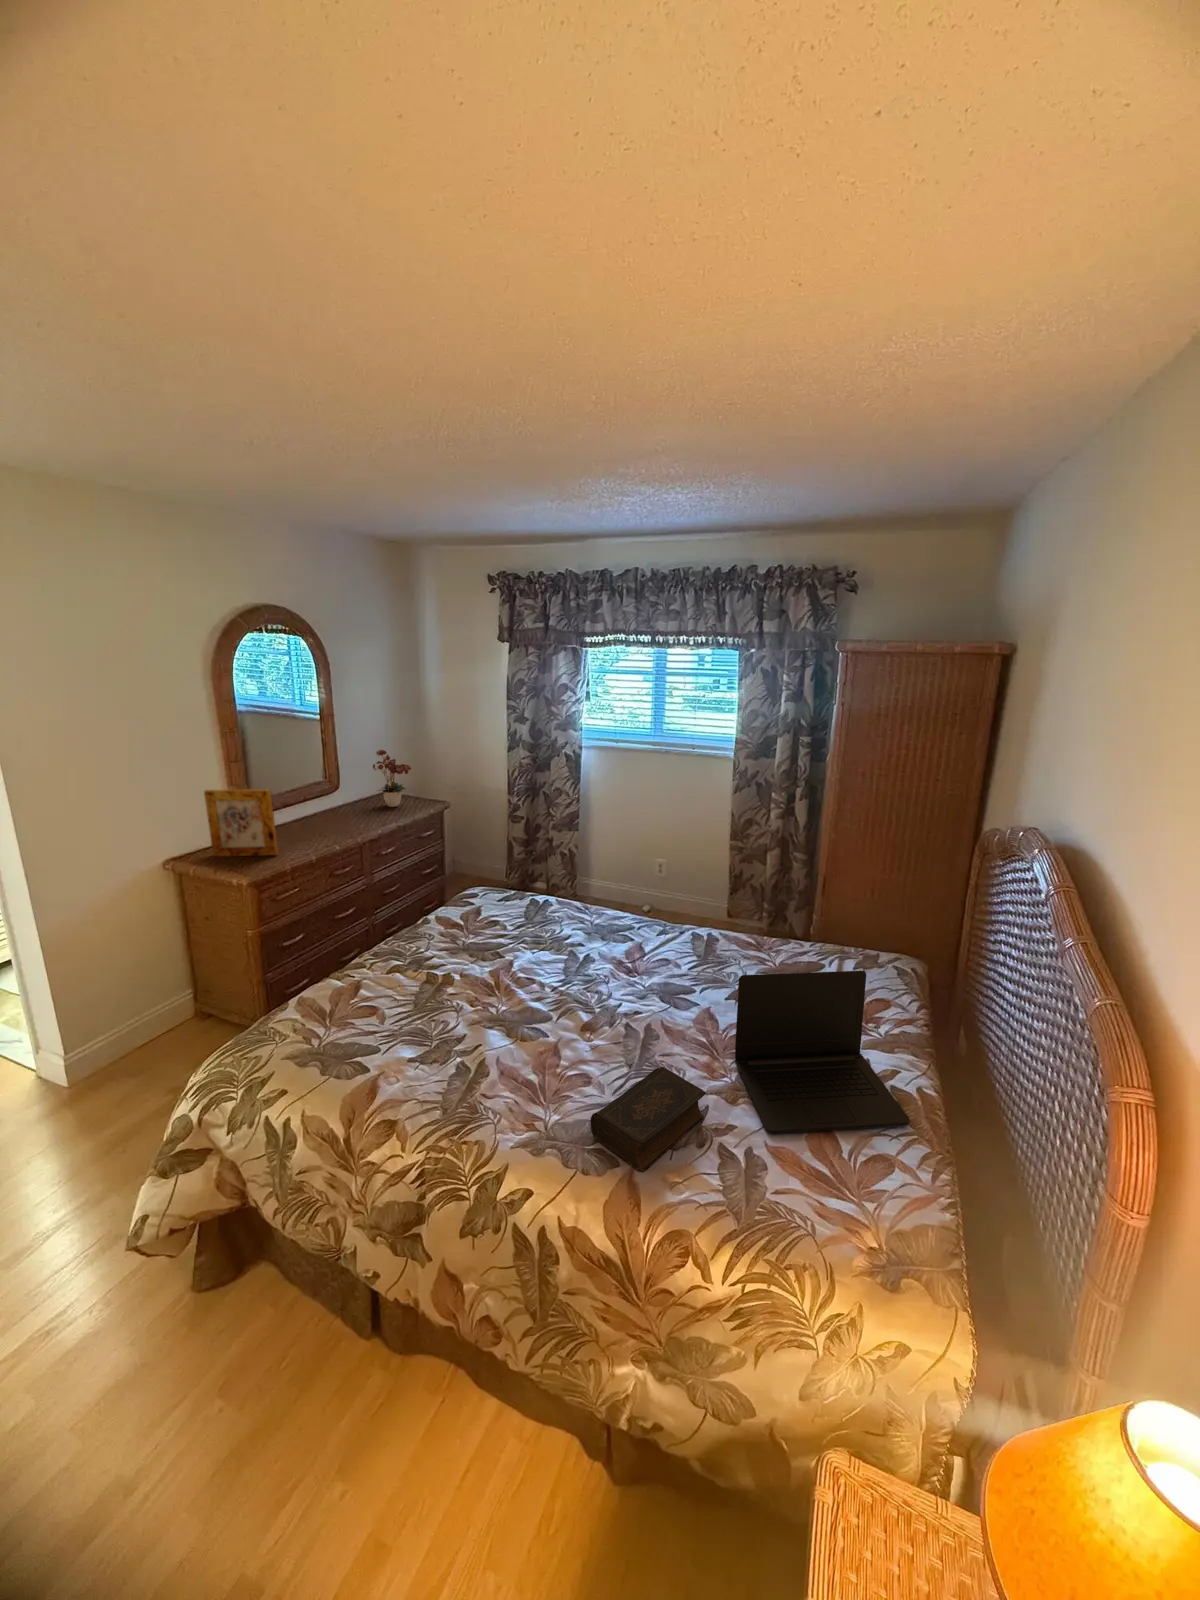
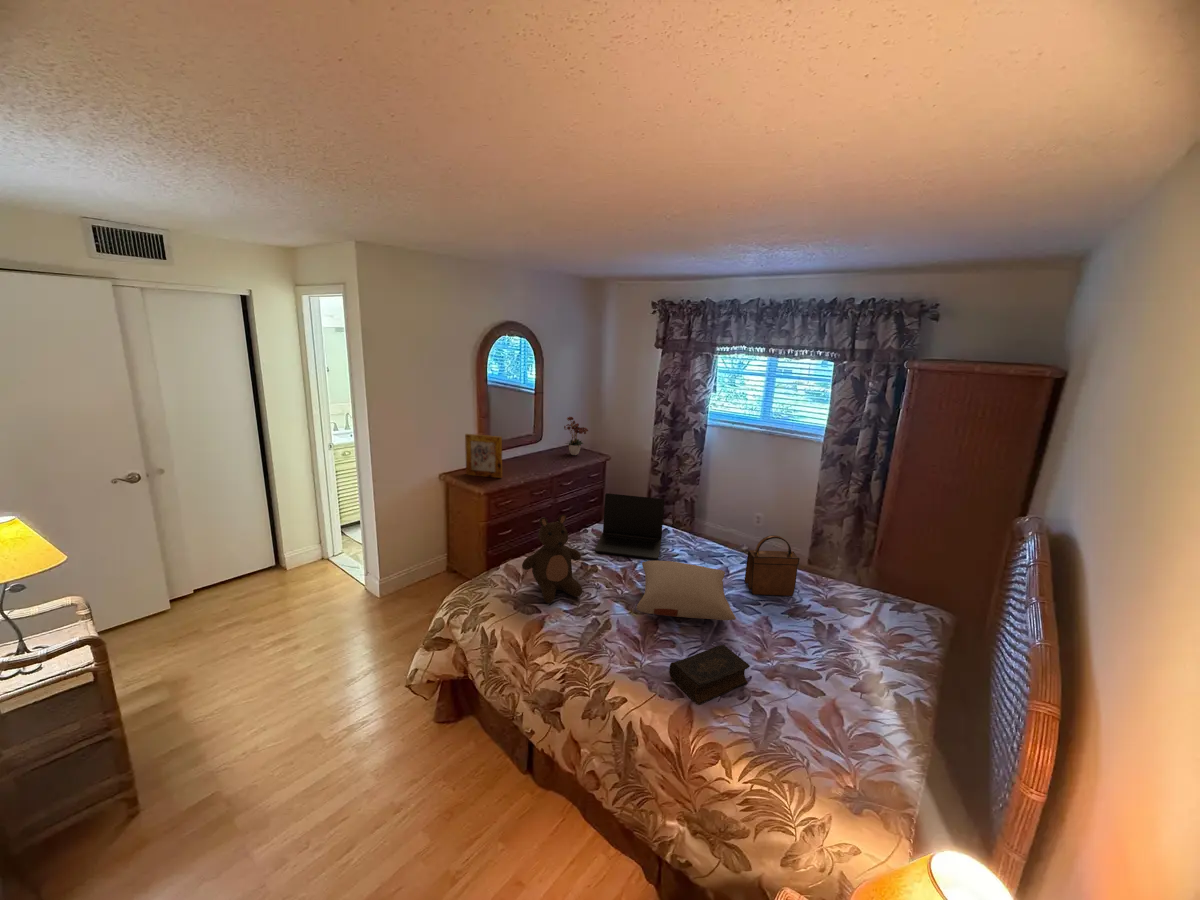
handbag: none [668,891,738,979] -> present [745,535,800,596]
stuffed bear: none [327,905,434,1052] -> present [522,515,582,603]
pillow: none [522,951,671,1039] -> present [637,561,736,620]
laptop: present [735,971,910,1133] -> present [595,493,664,559]

